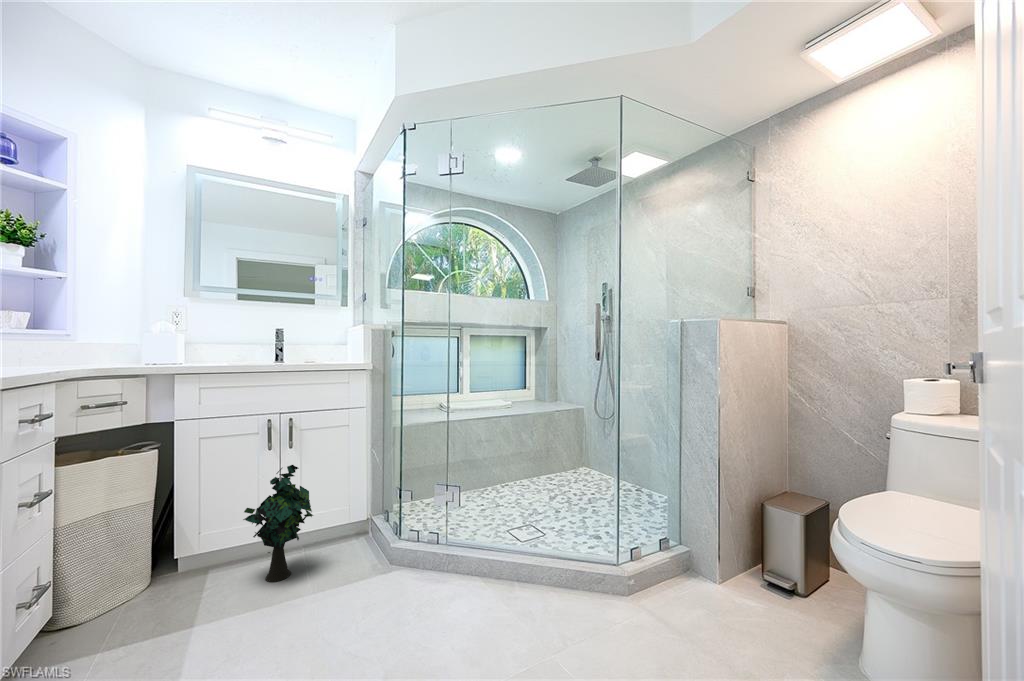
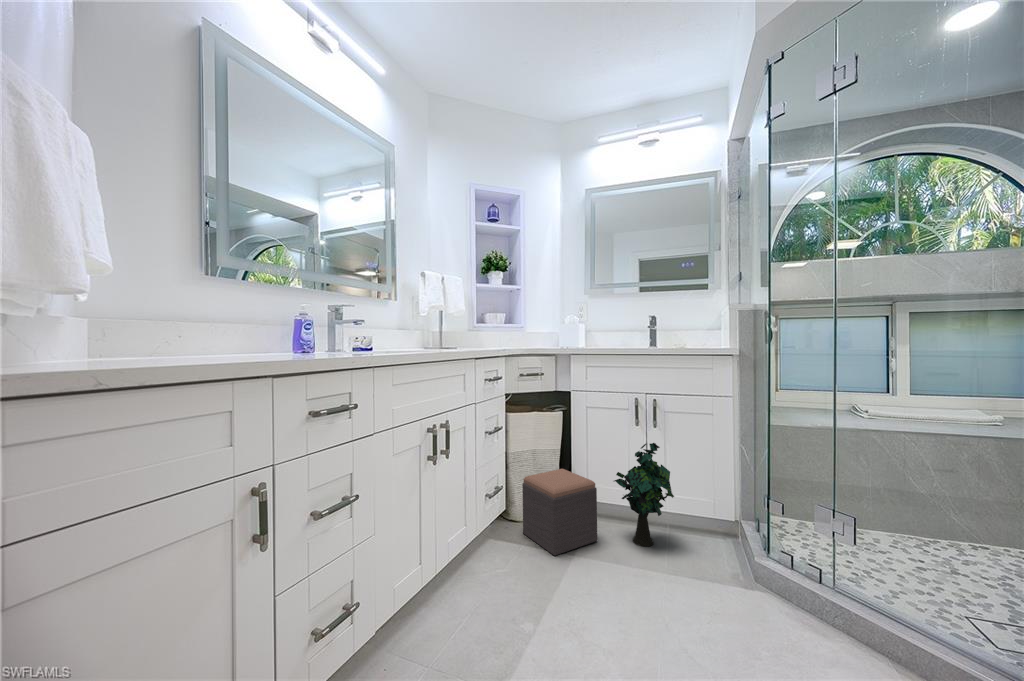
footstool: none [92,526,221,644] -> present [522,469,597,556]

